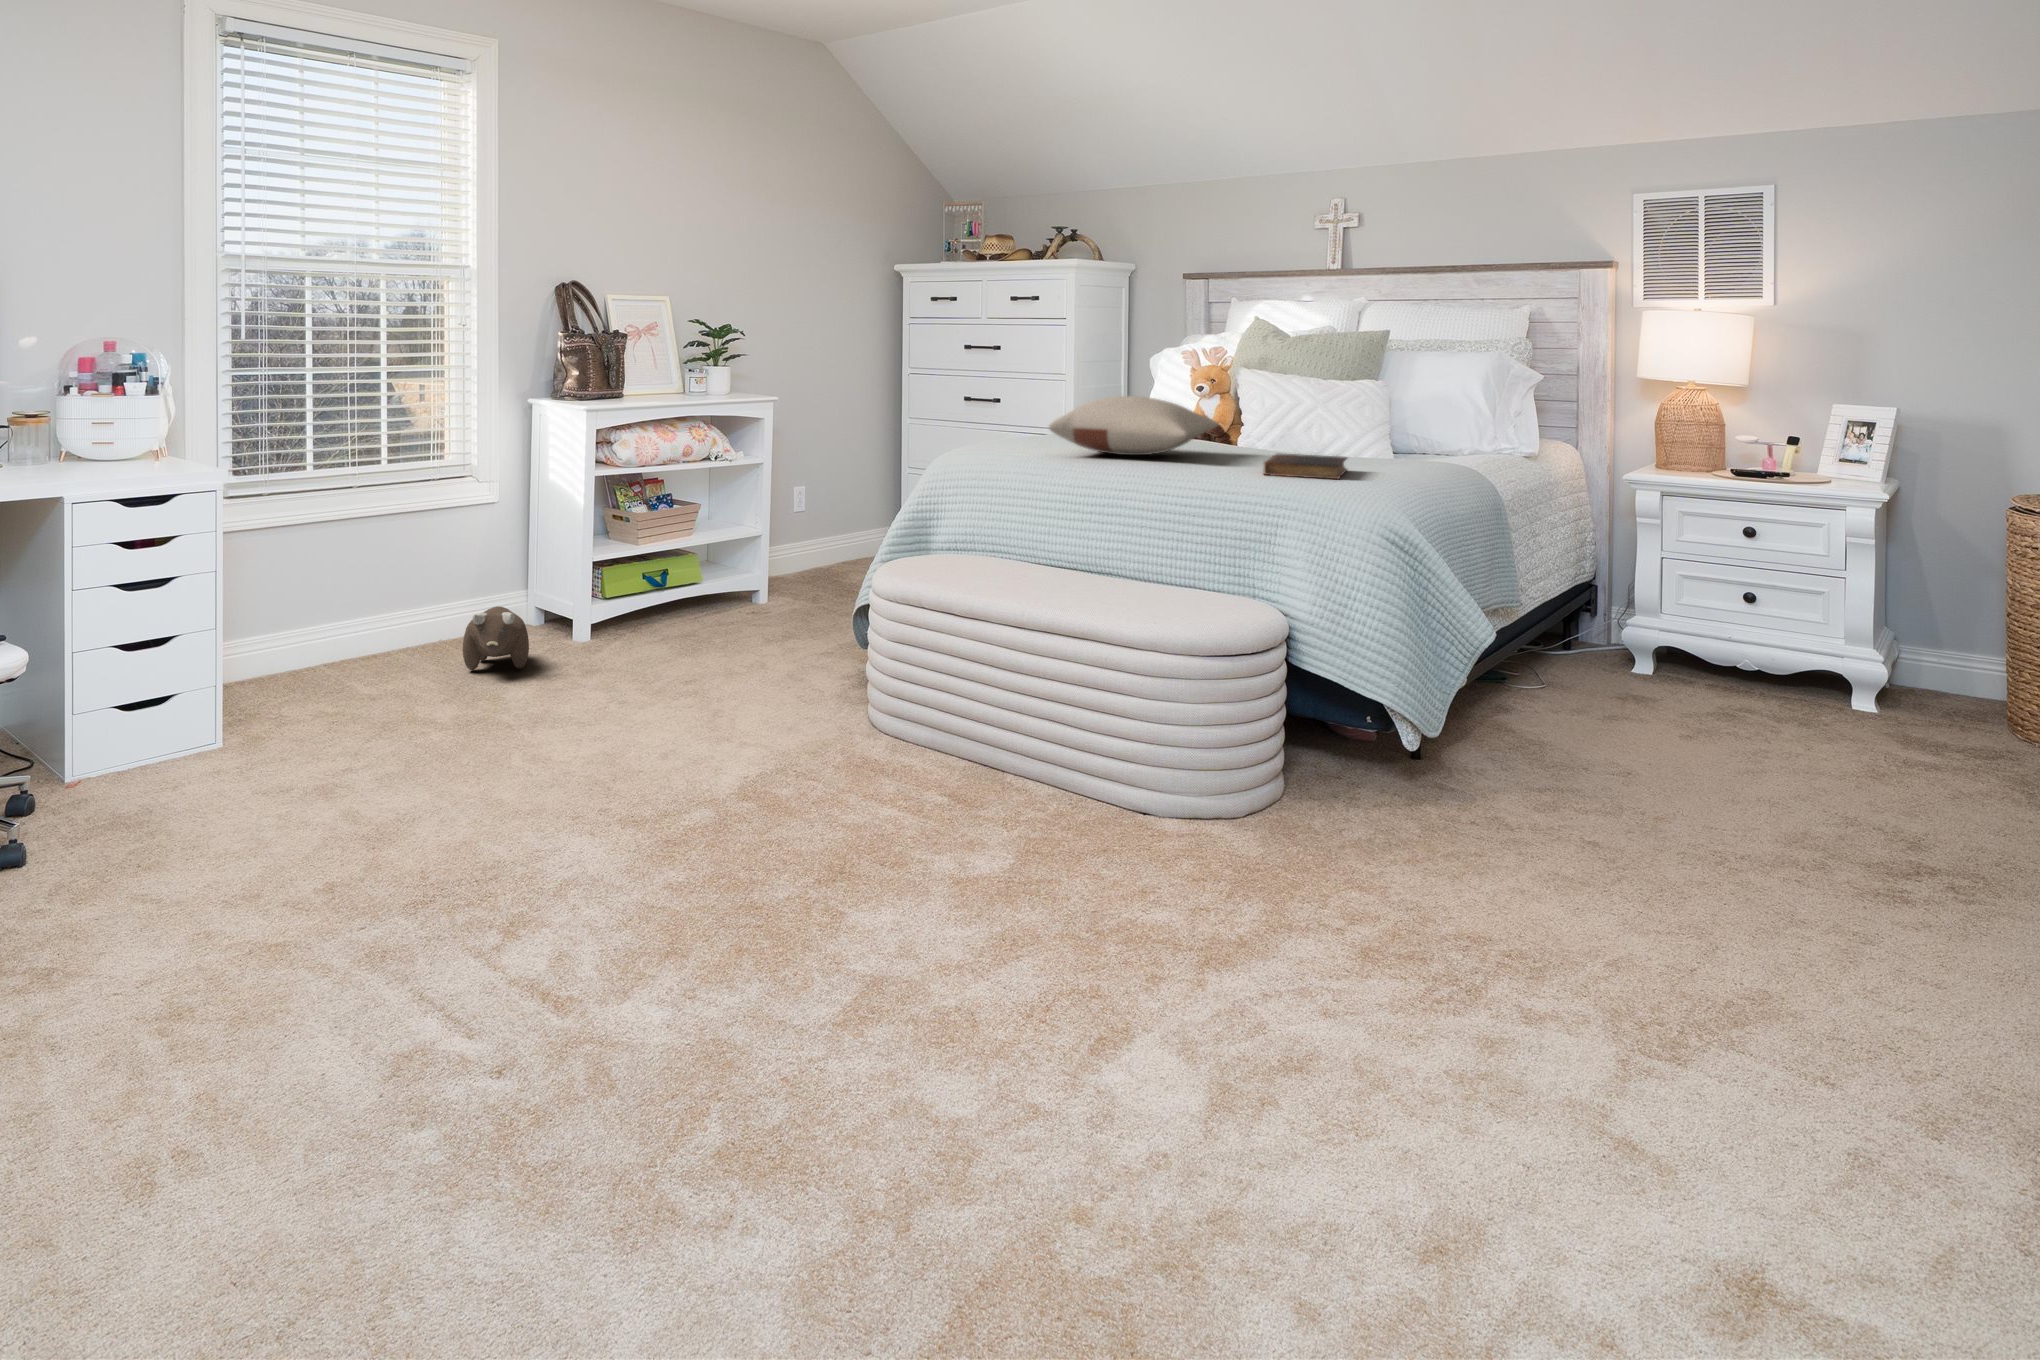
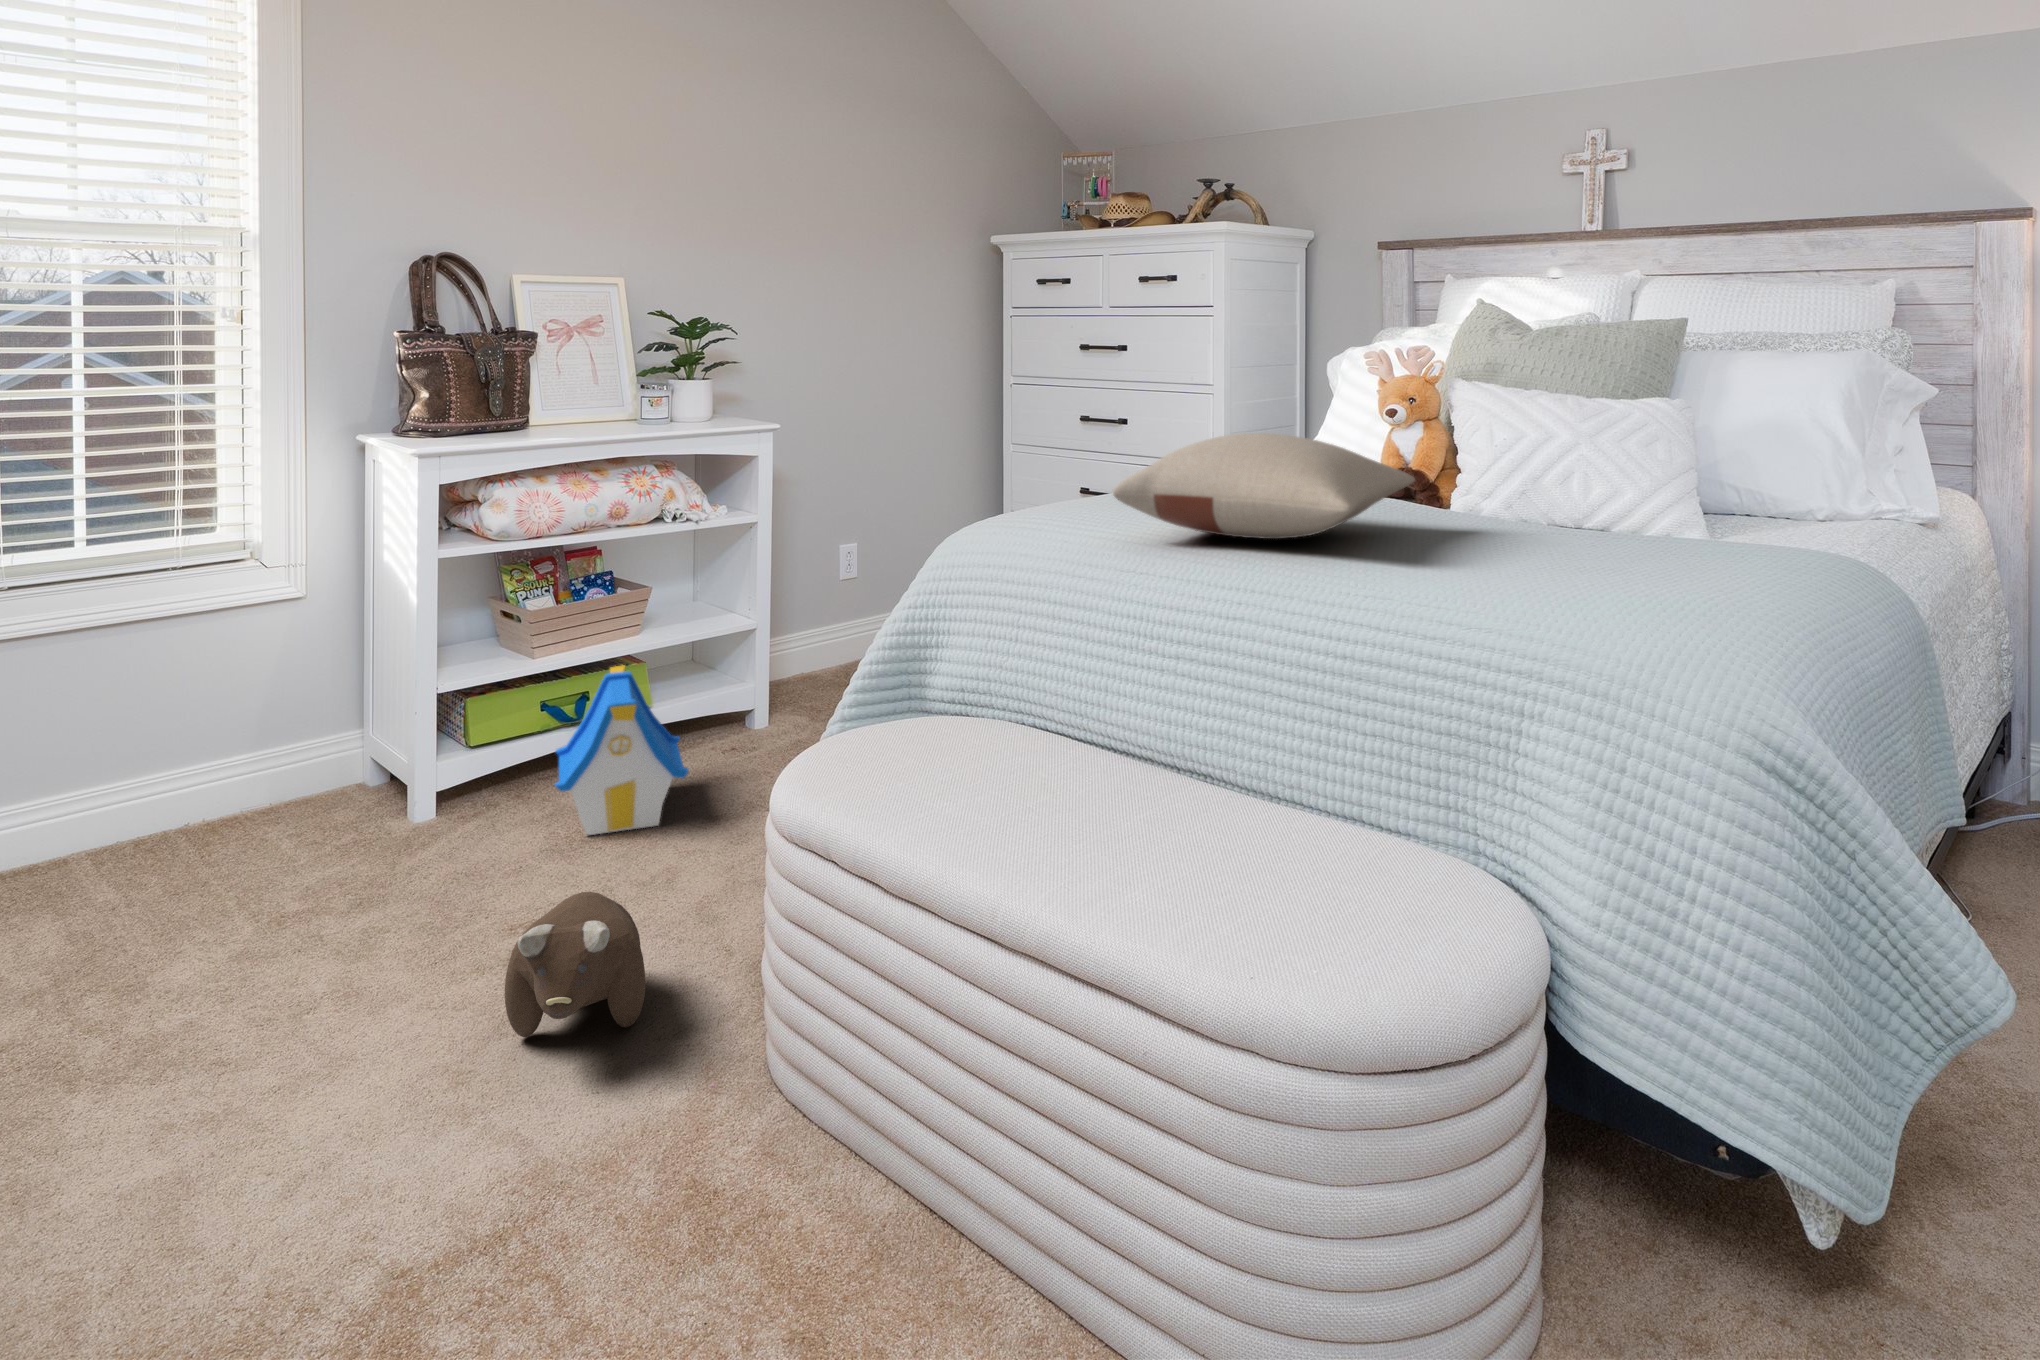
book: present [1264,453,1347,479] -> none [1490,543,1647,610]
toy house: none [660,549,755,648] -> present [555,665,688,836]
plush toy: present [463,606,529,670] -> present [505,892,646,1037]

